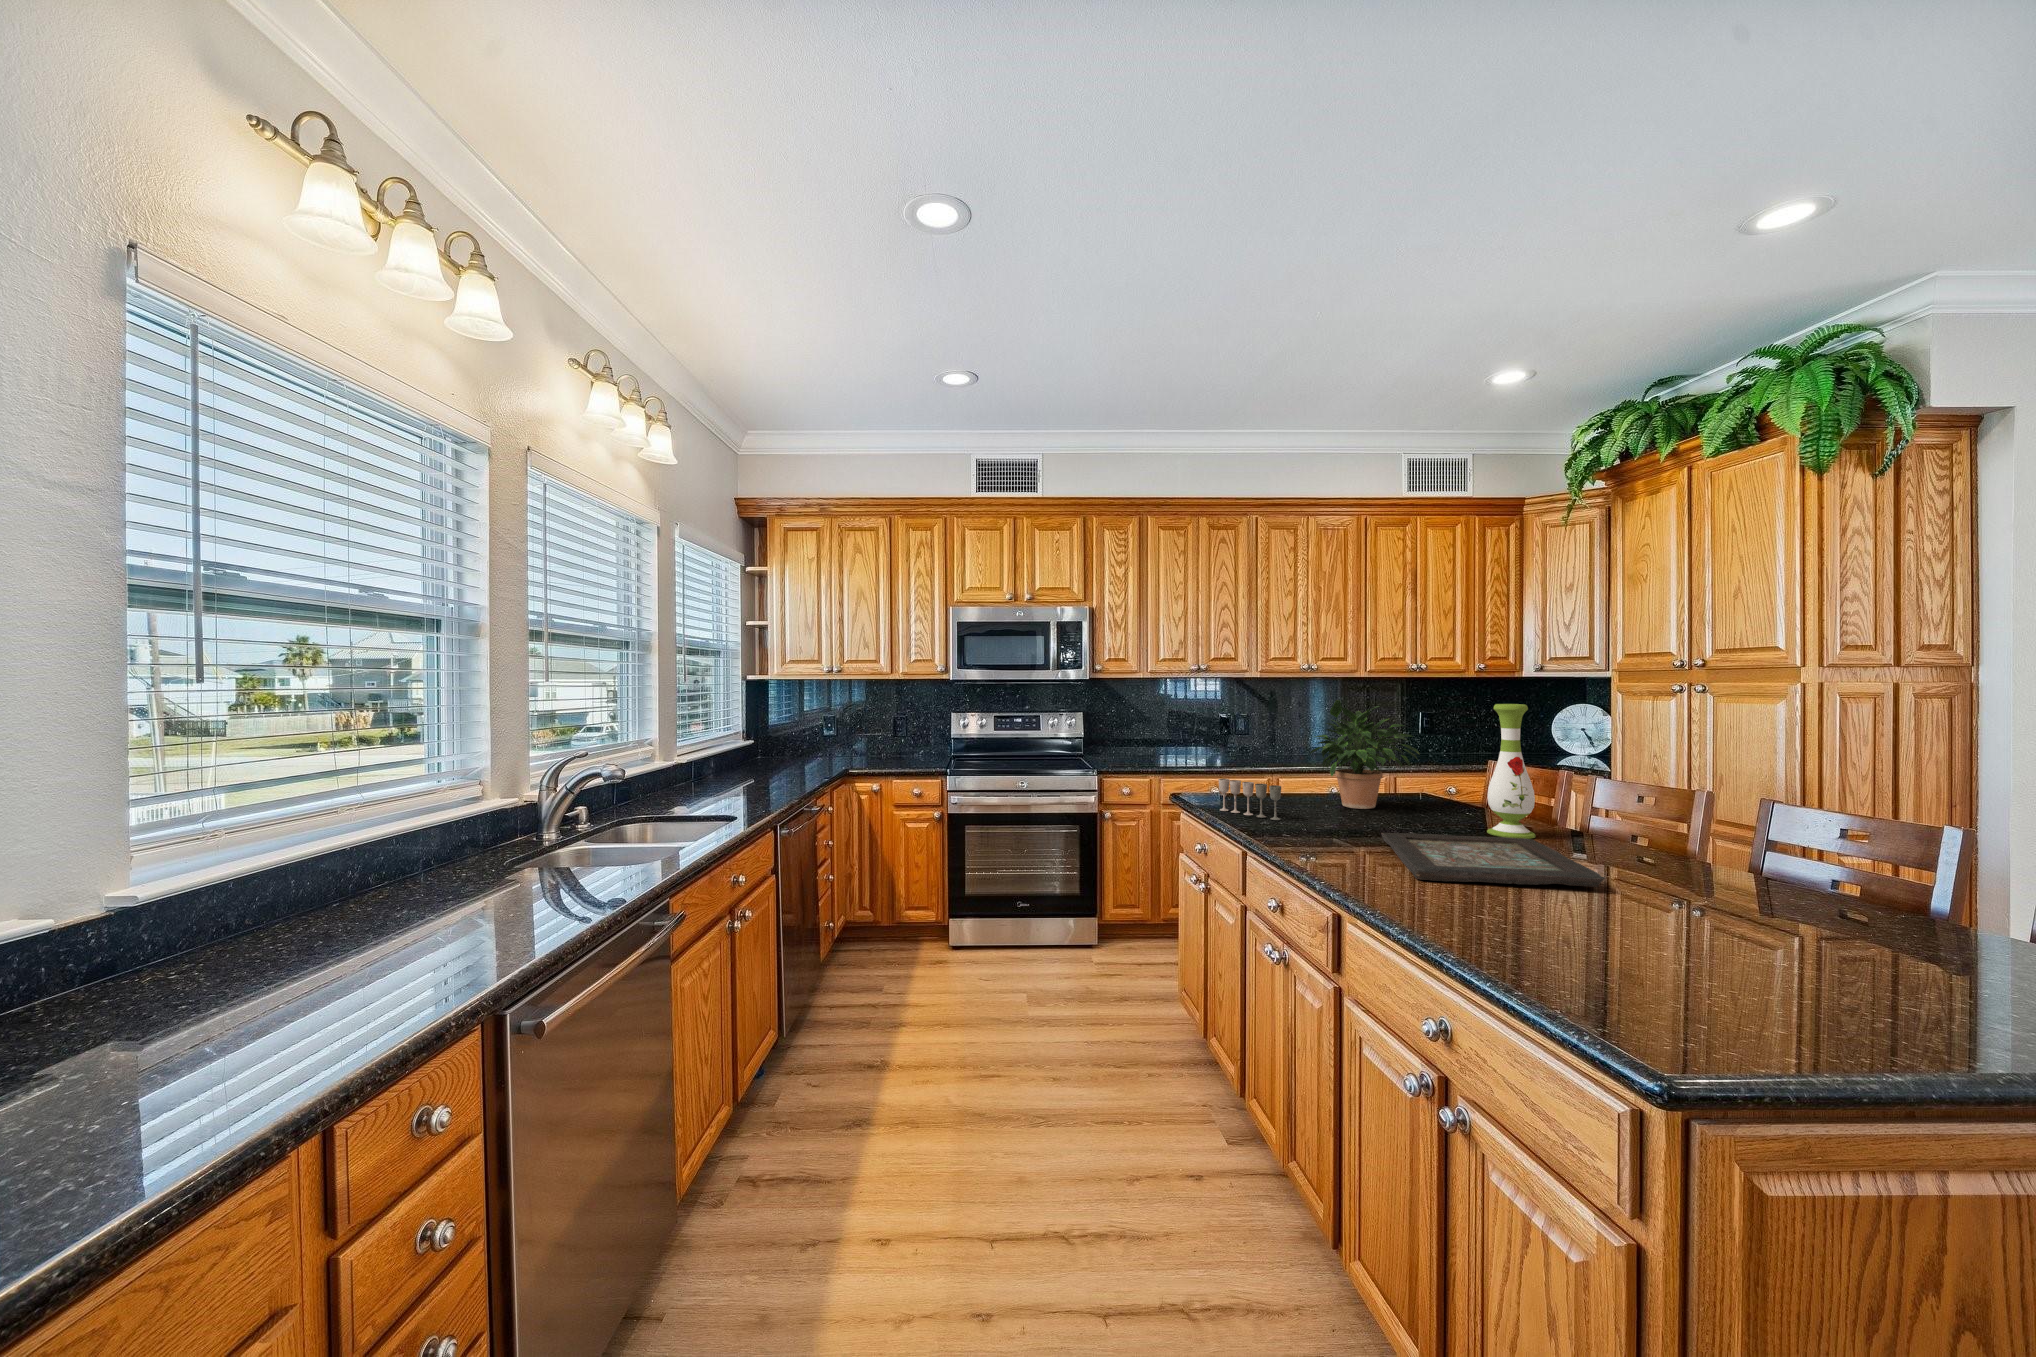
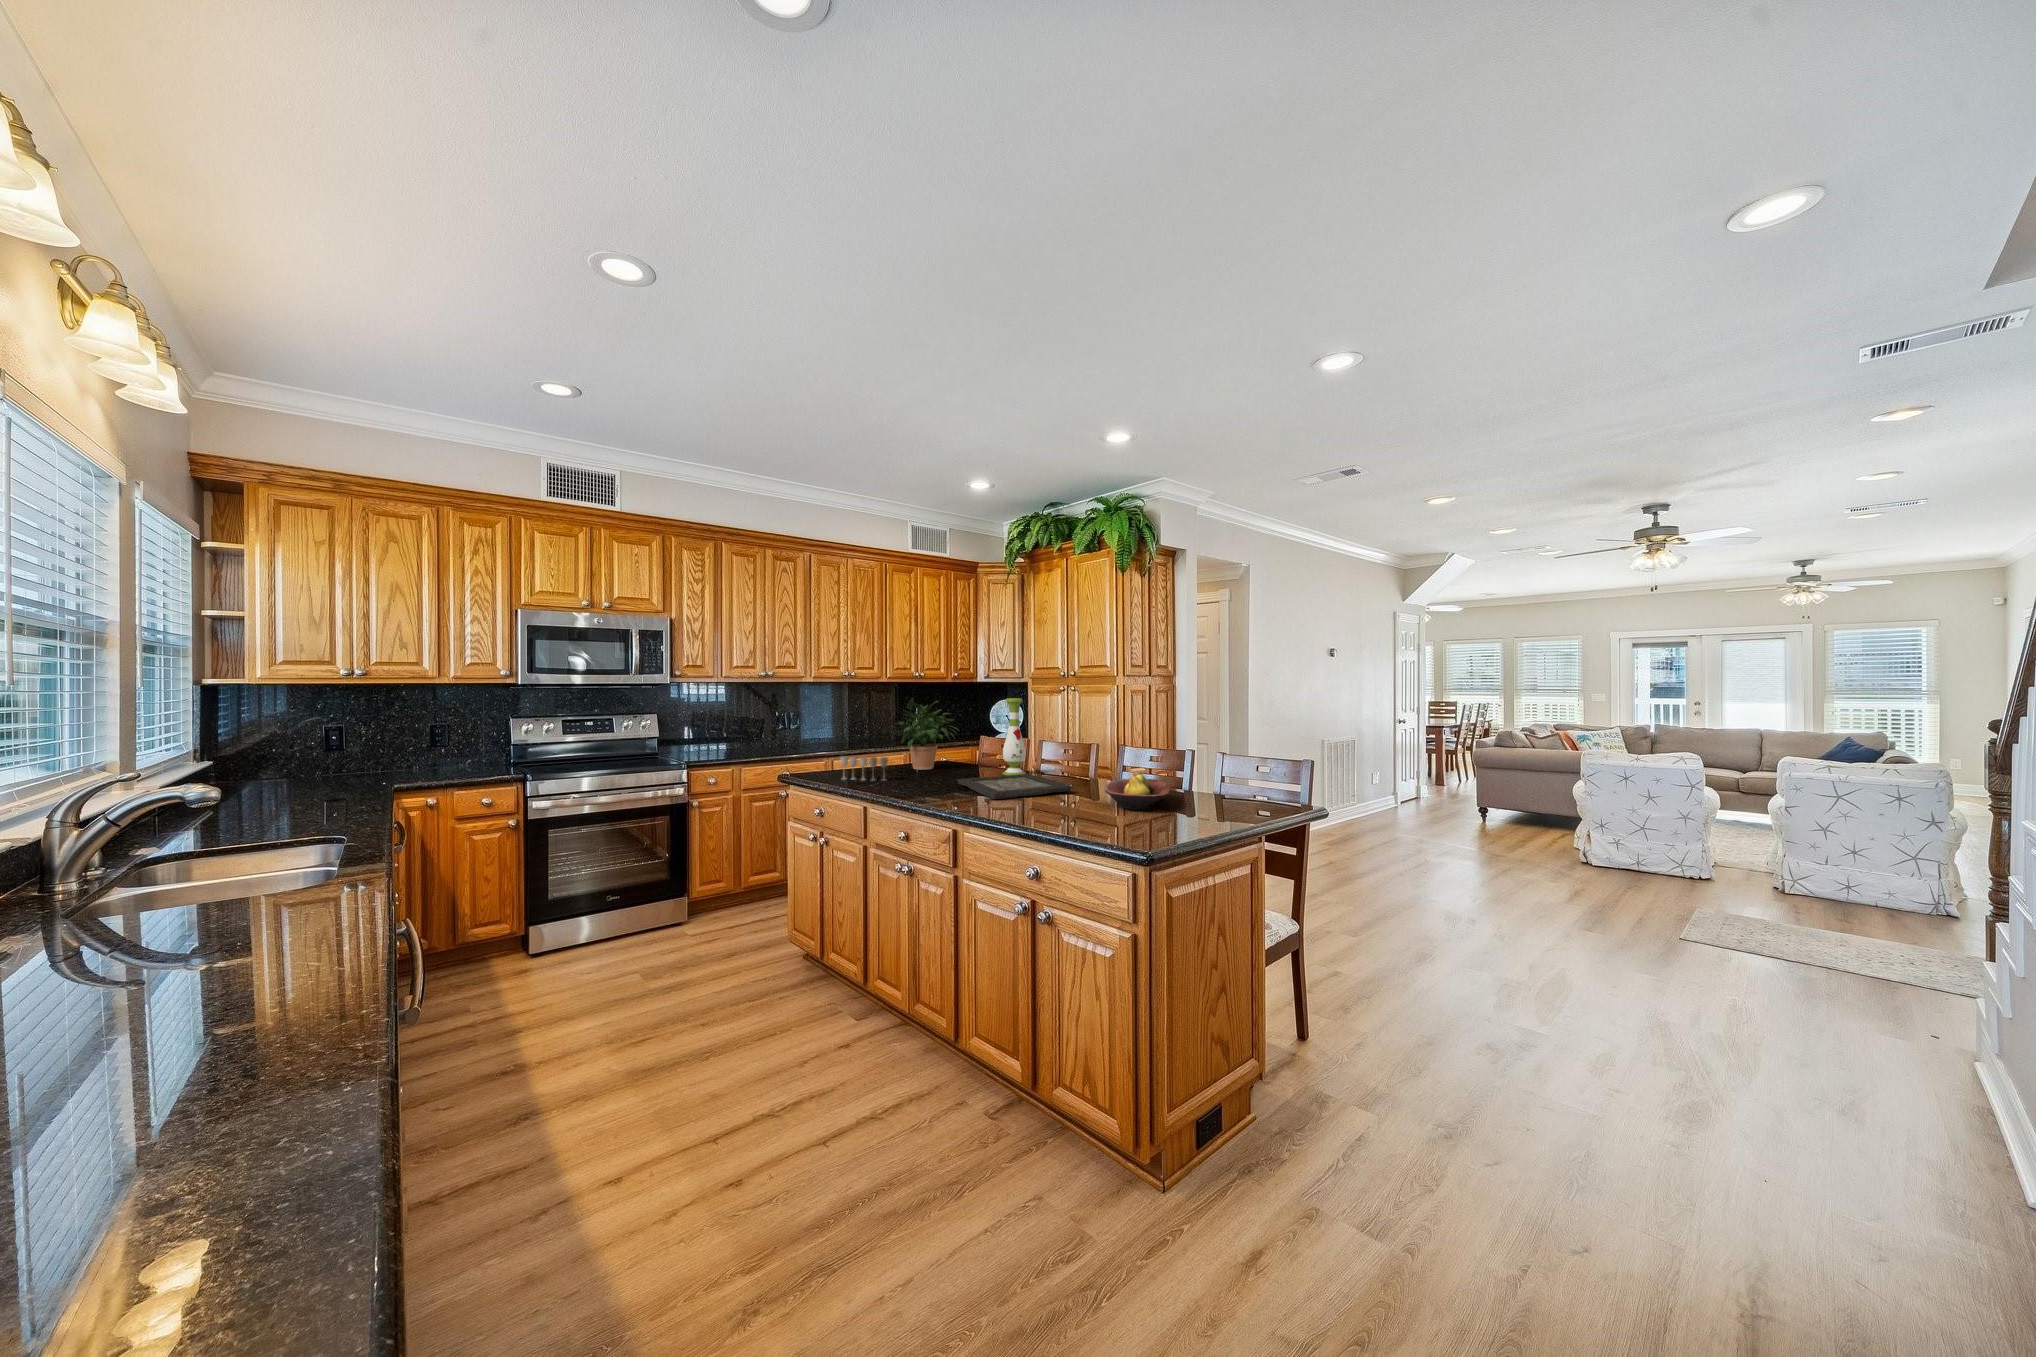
fruit bowl: none [1664,872,1882,969] -> present [1104,771,1171,810]

